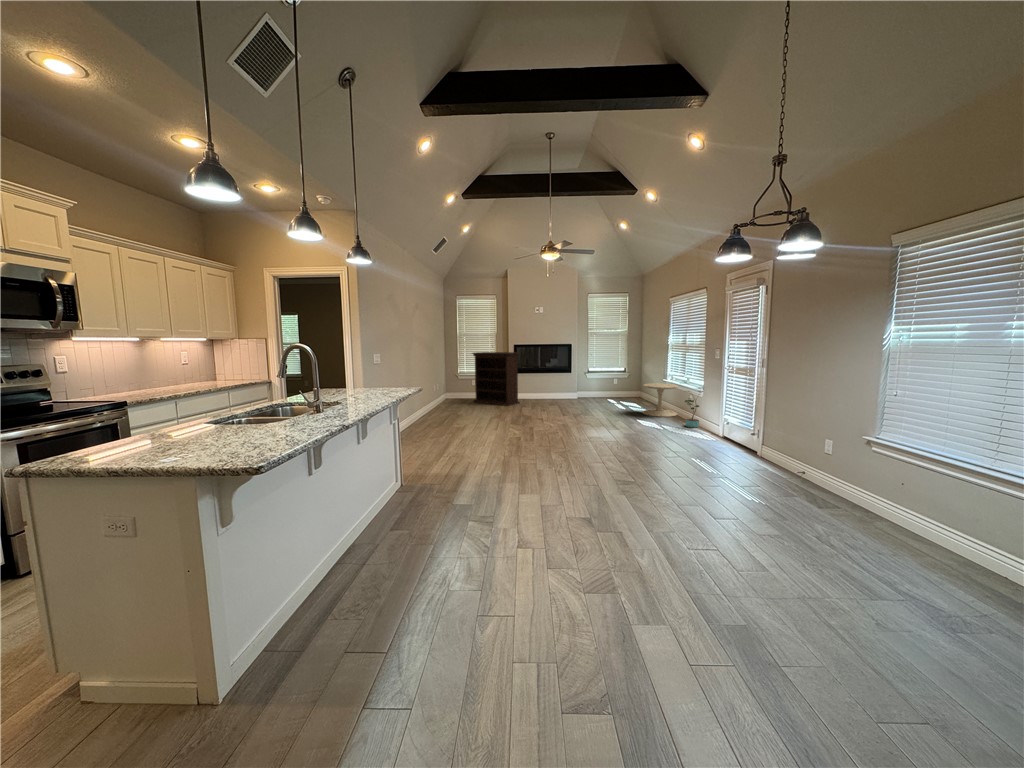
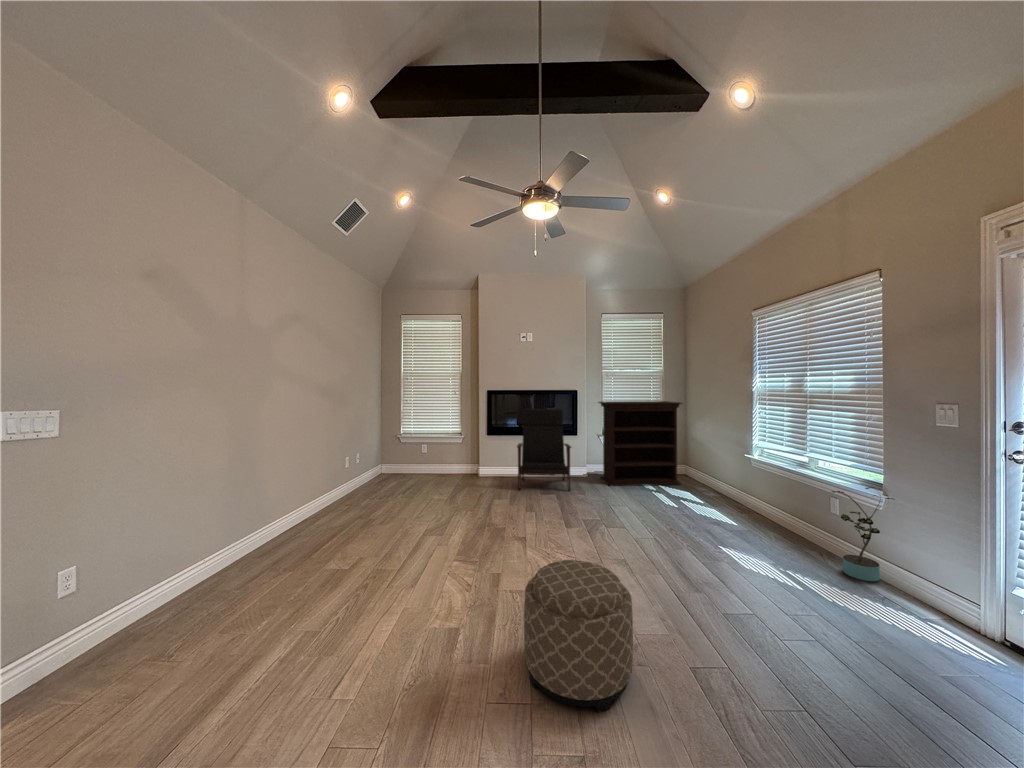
bookshelf: present [472,352,520,406] -> present [599,401,682,486]
lounge chair: none [534,356,567,404] -> present [517,409,571,491]
side table: present [642,383,678,417] -> none [715,462,789,534]
ottoman: none [546,409,583,447] -> present [524,560,633,712]

